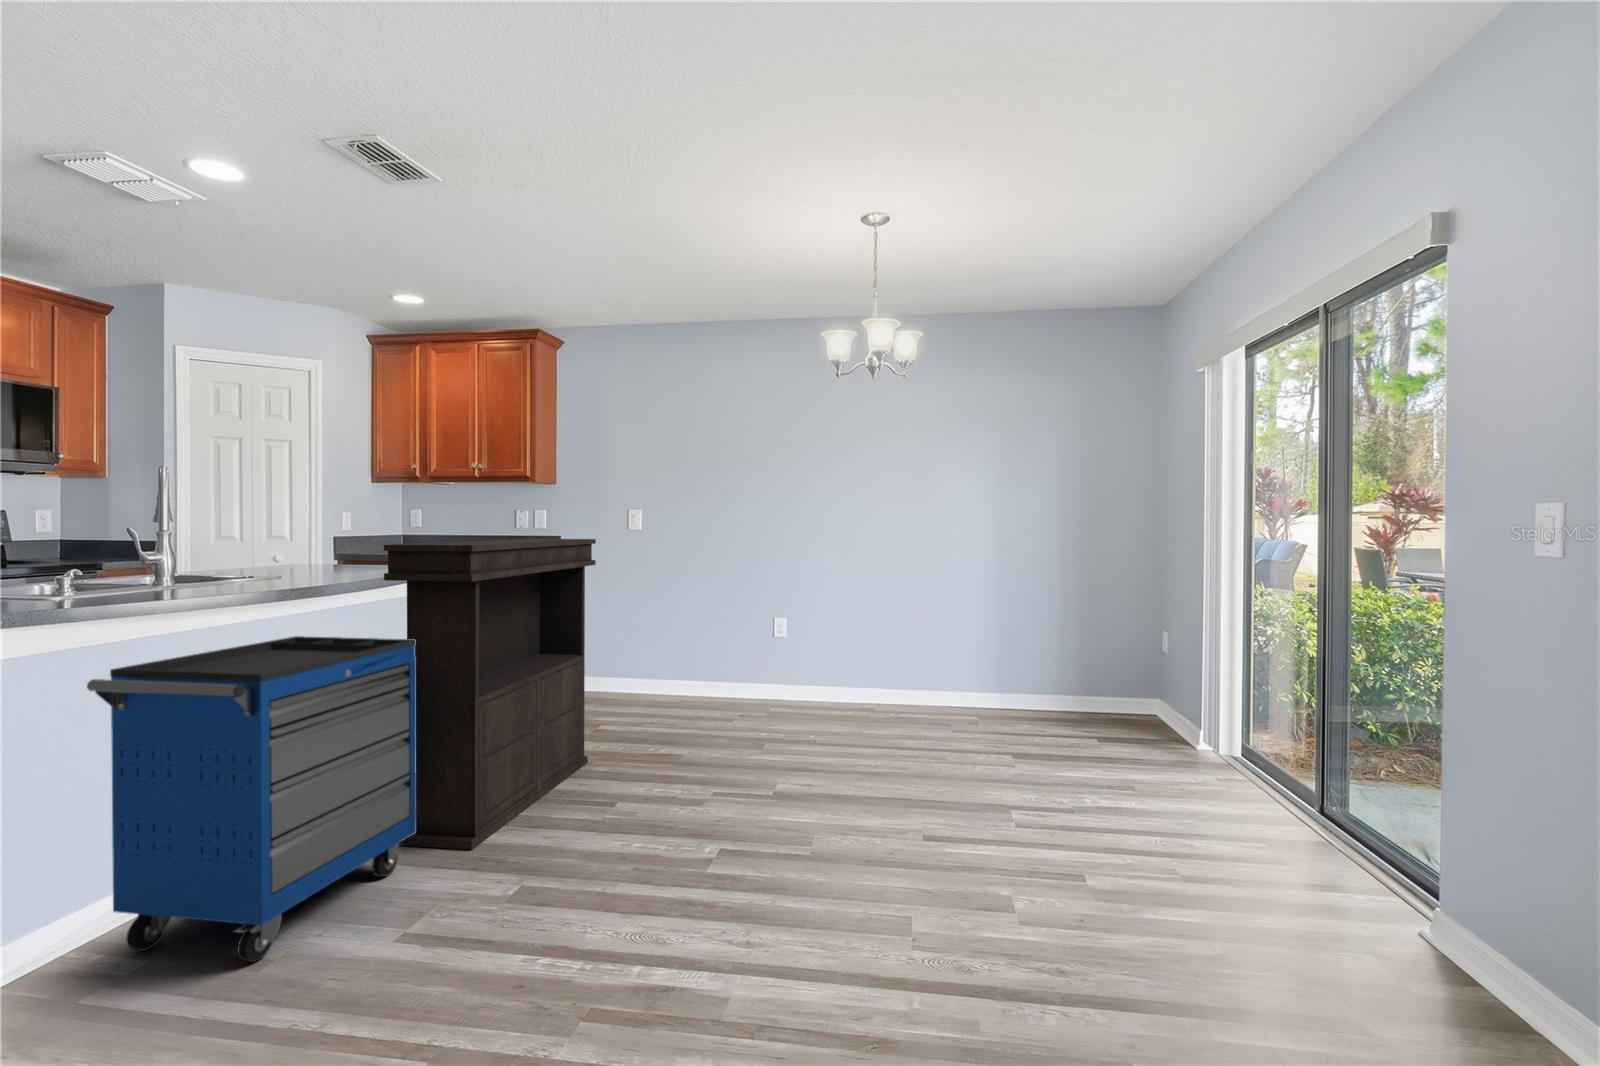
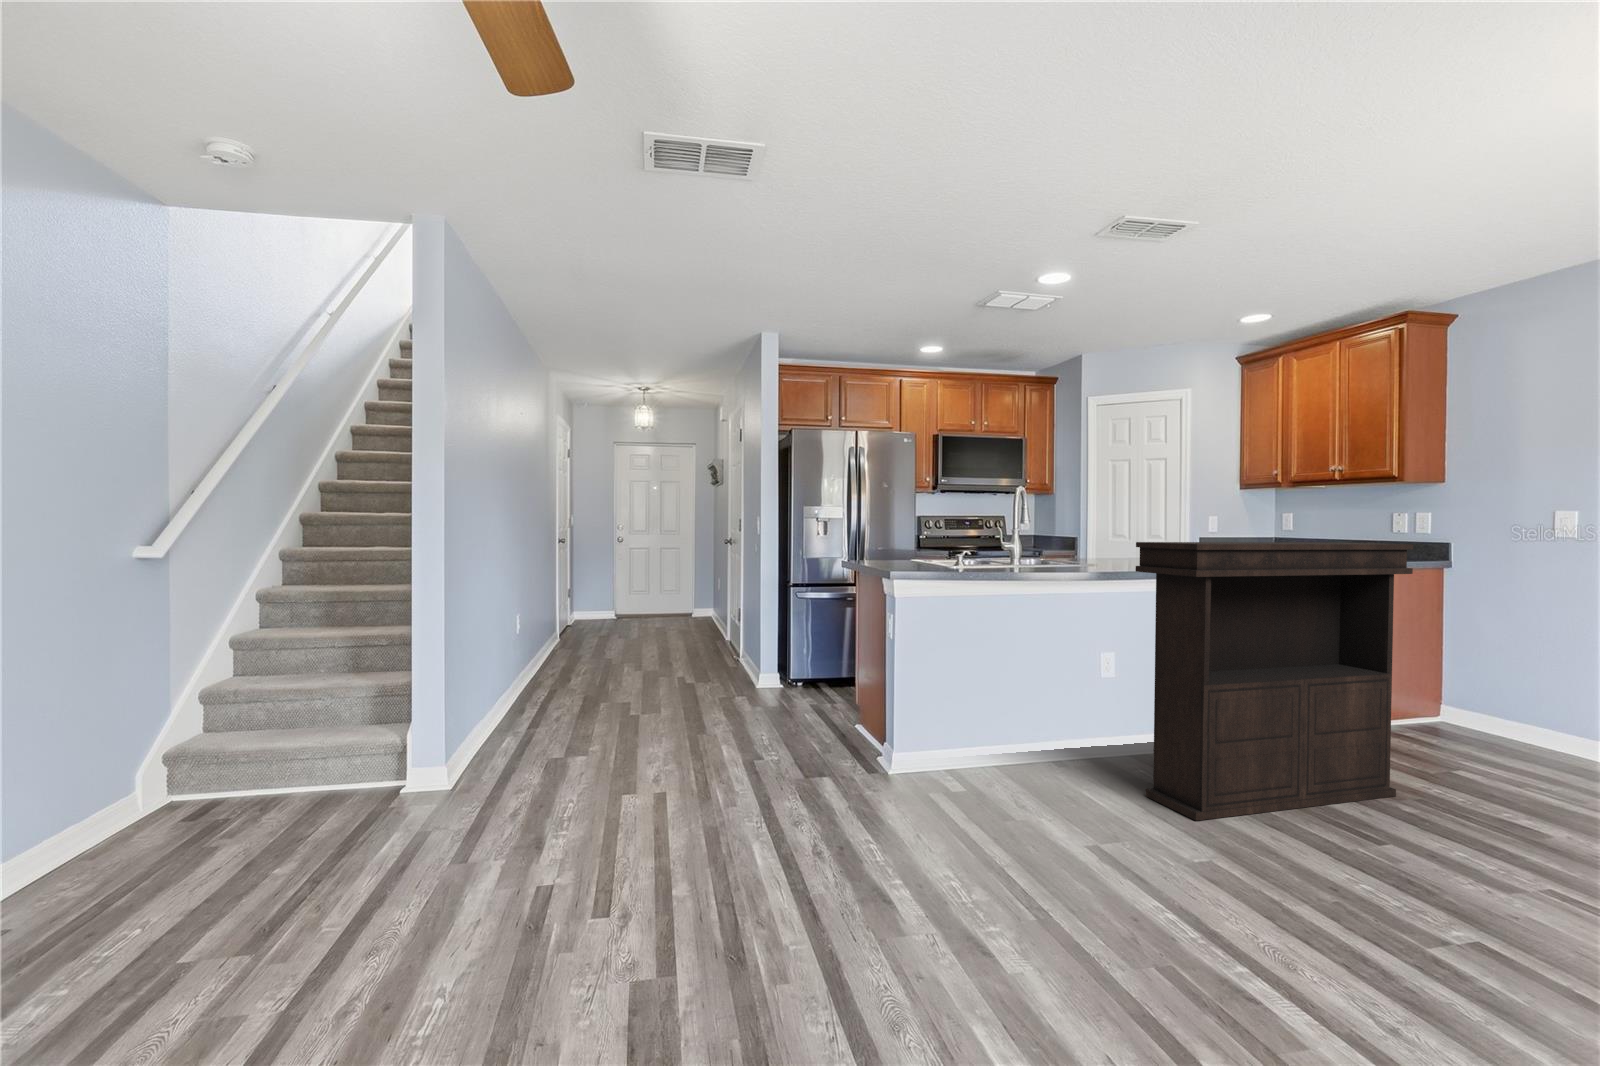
storage cabinet: present [87,636,416,962] -> none [934,610,1146,823]

